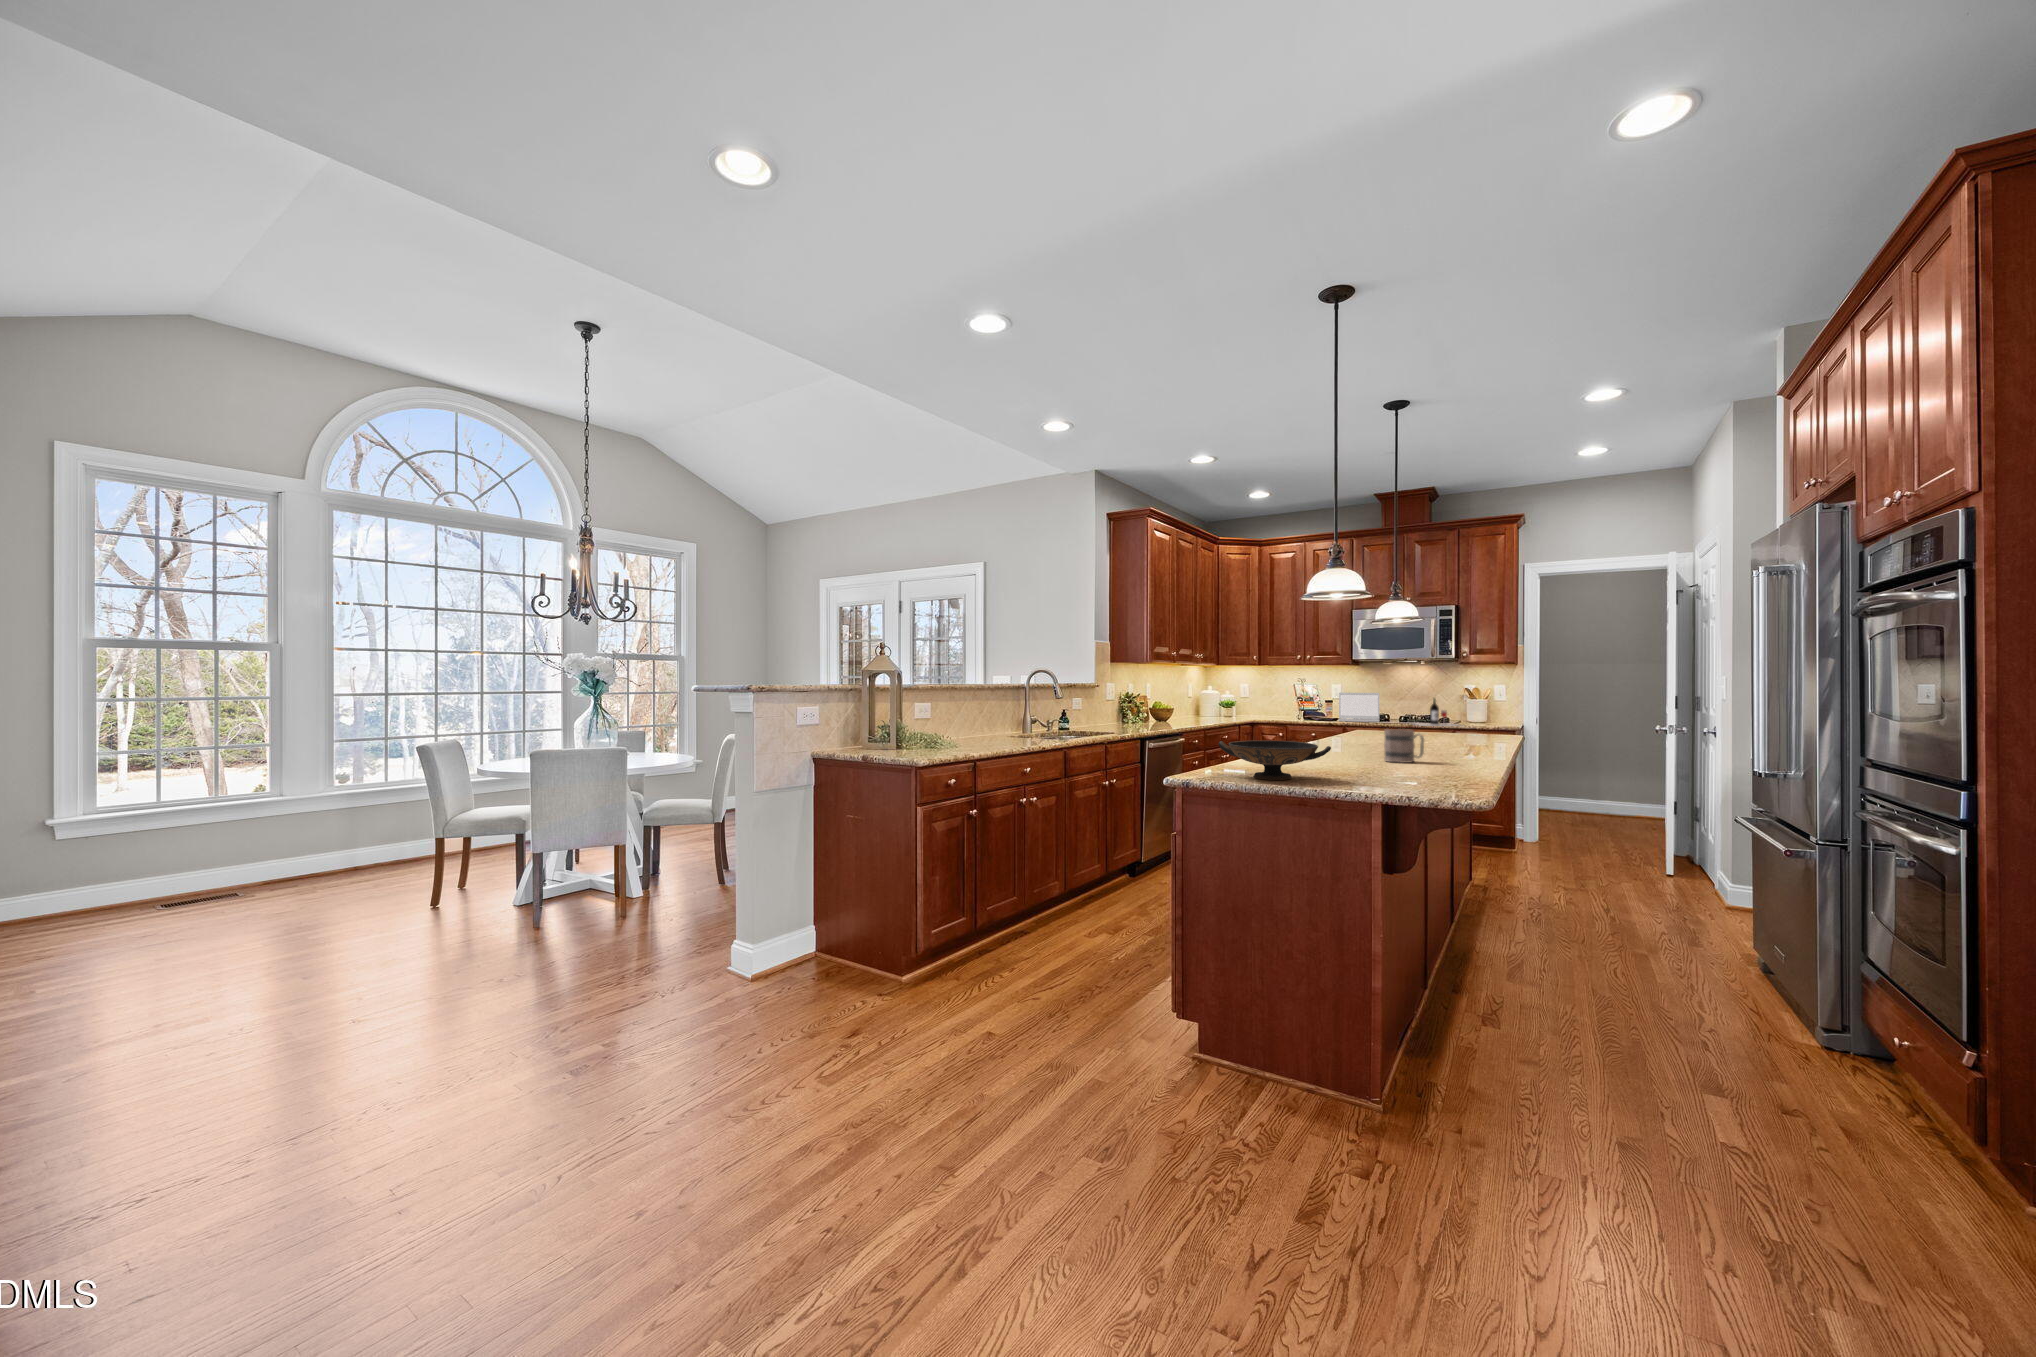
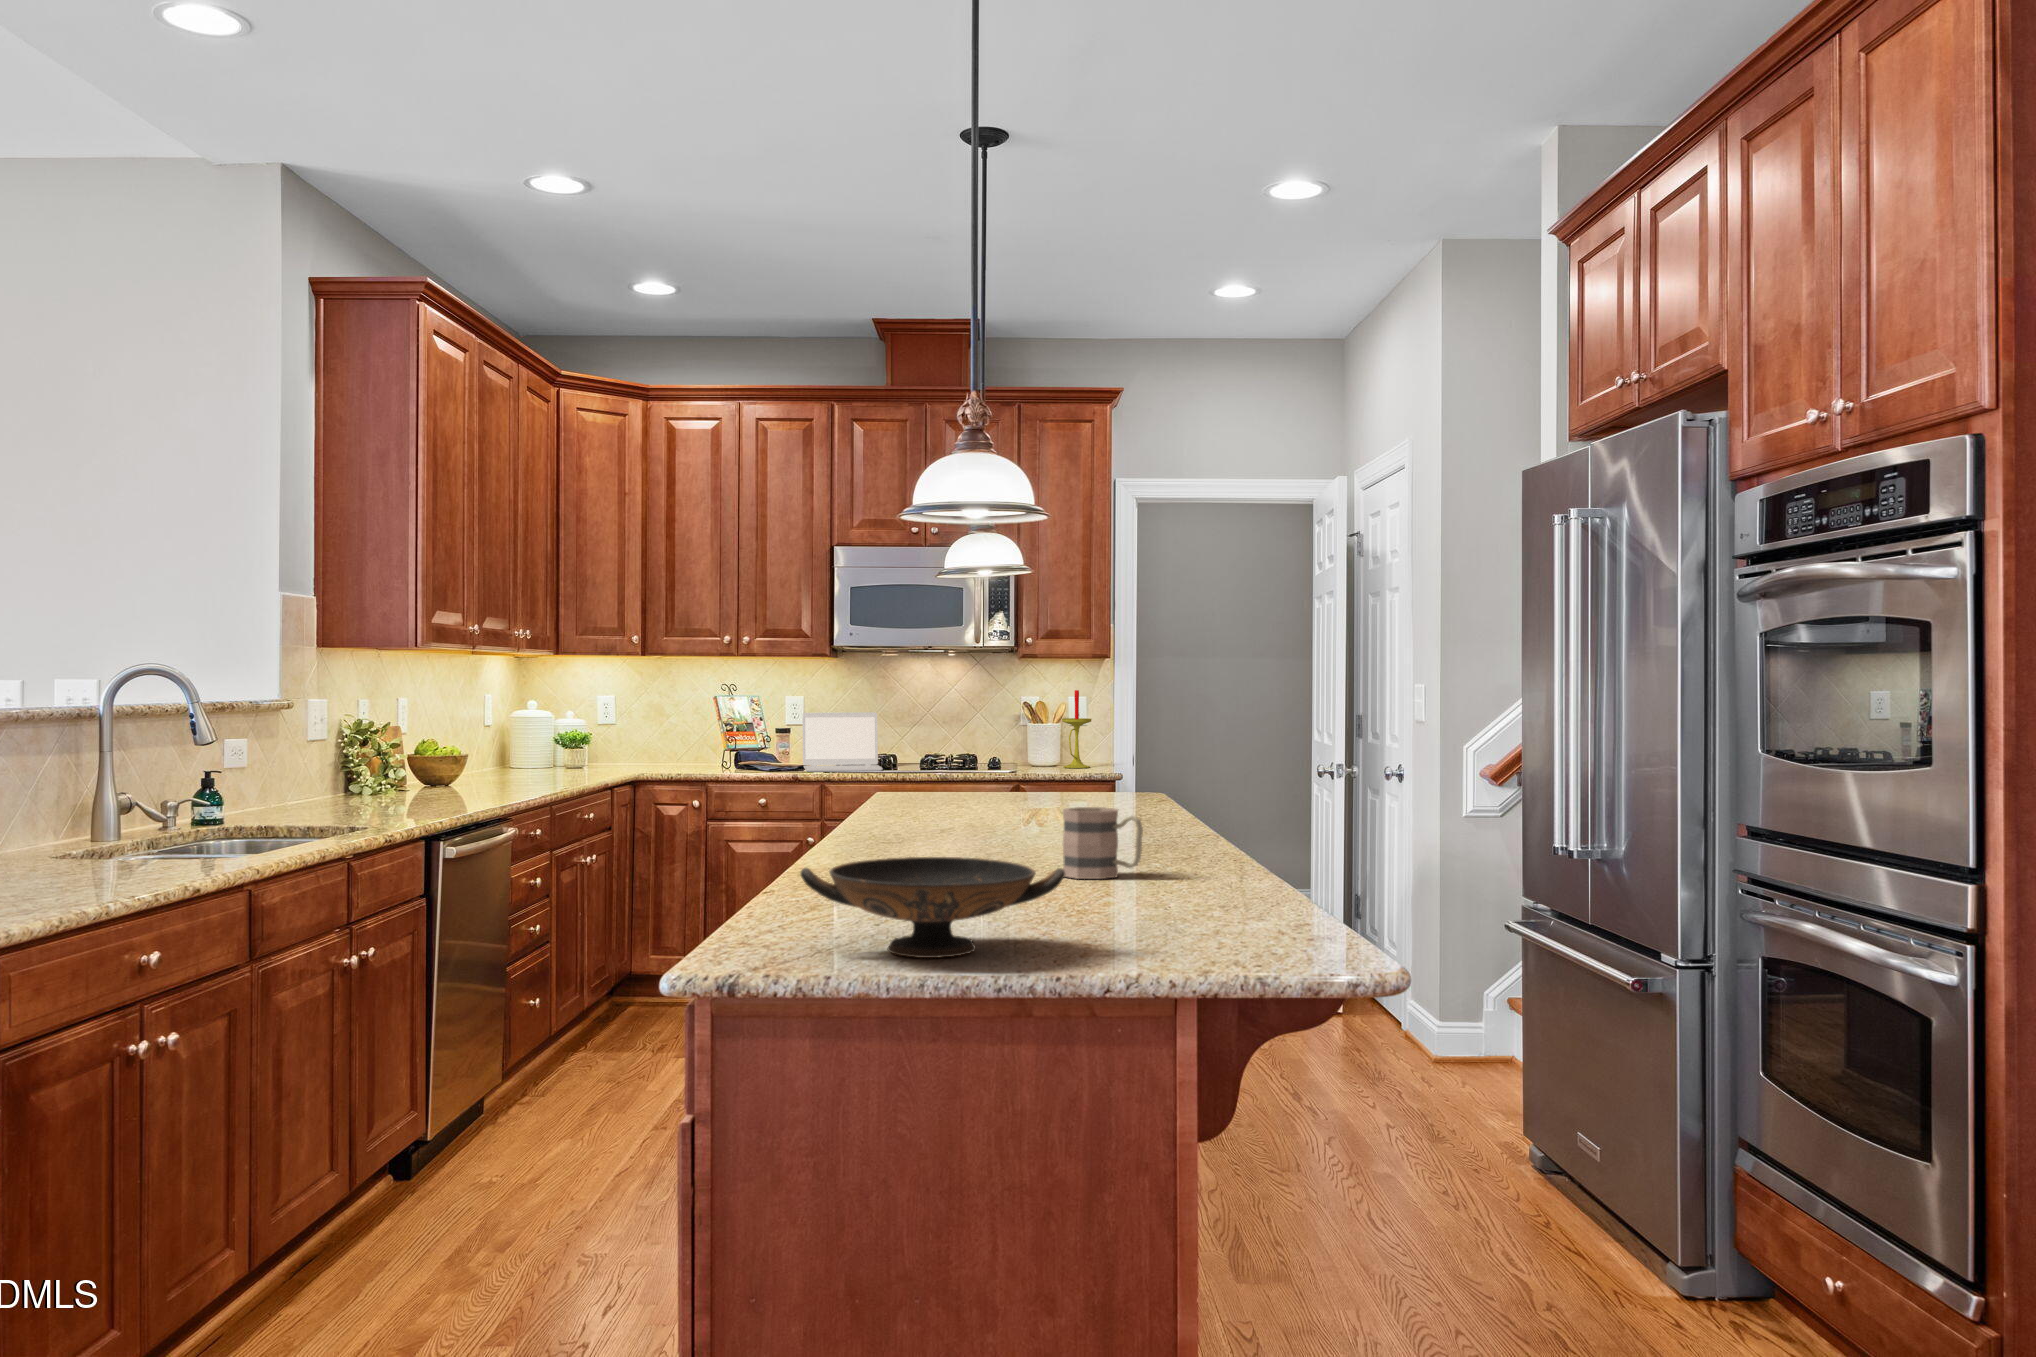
candle: none [1485,681,1505,724] -> present [1062,690,1092,768]
wine bottle: present [1420,698,1456,726] -> none [939,722,1045,778]

